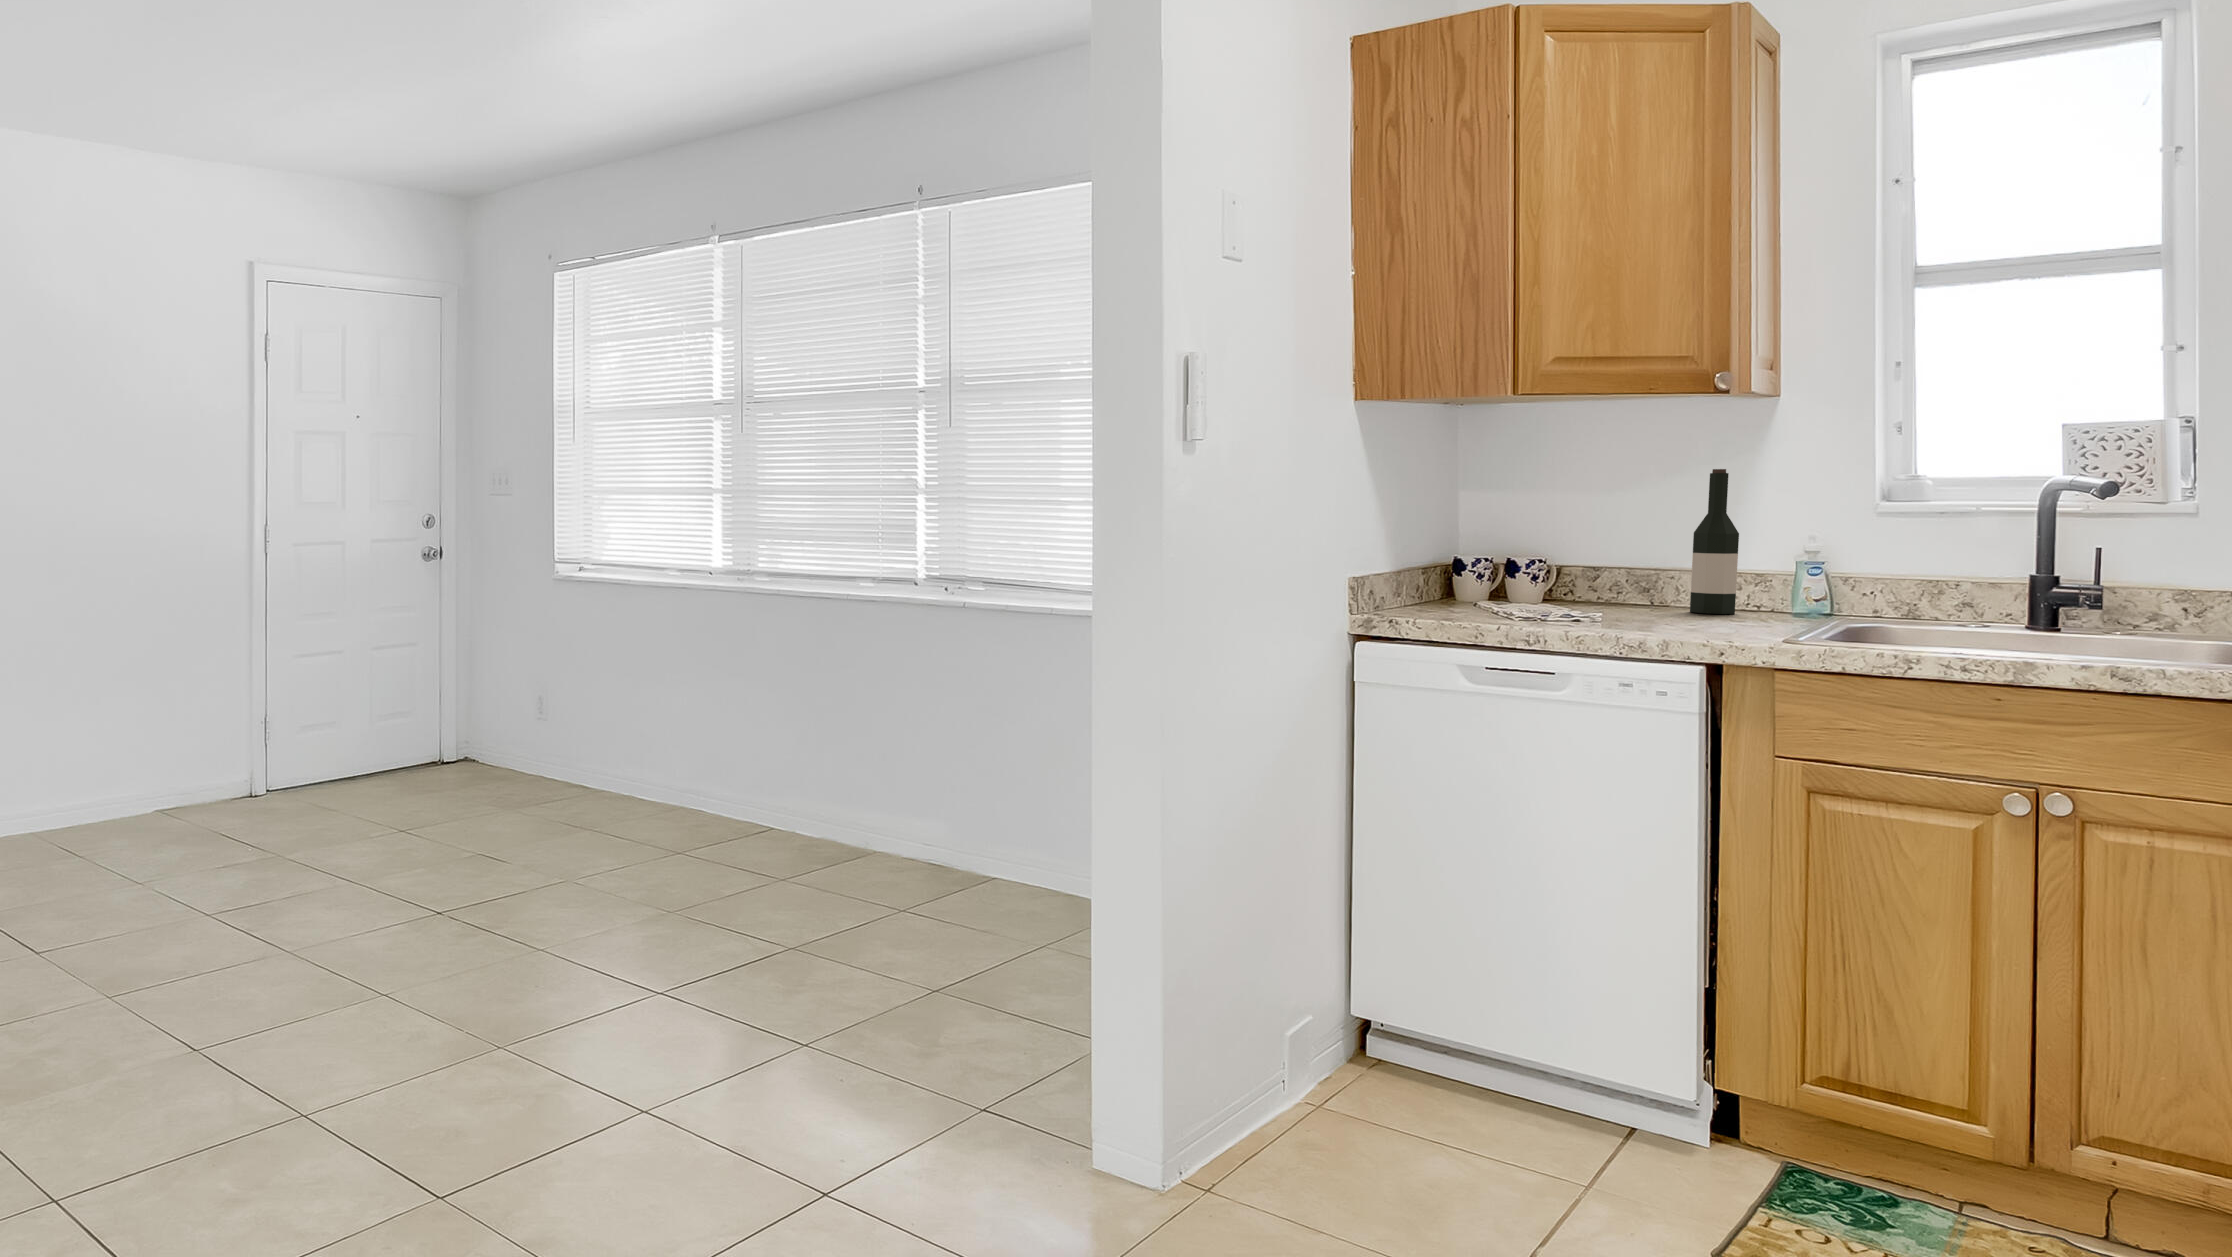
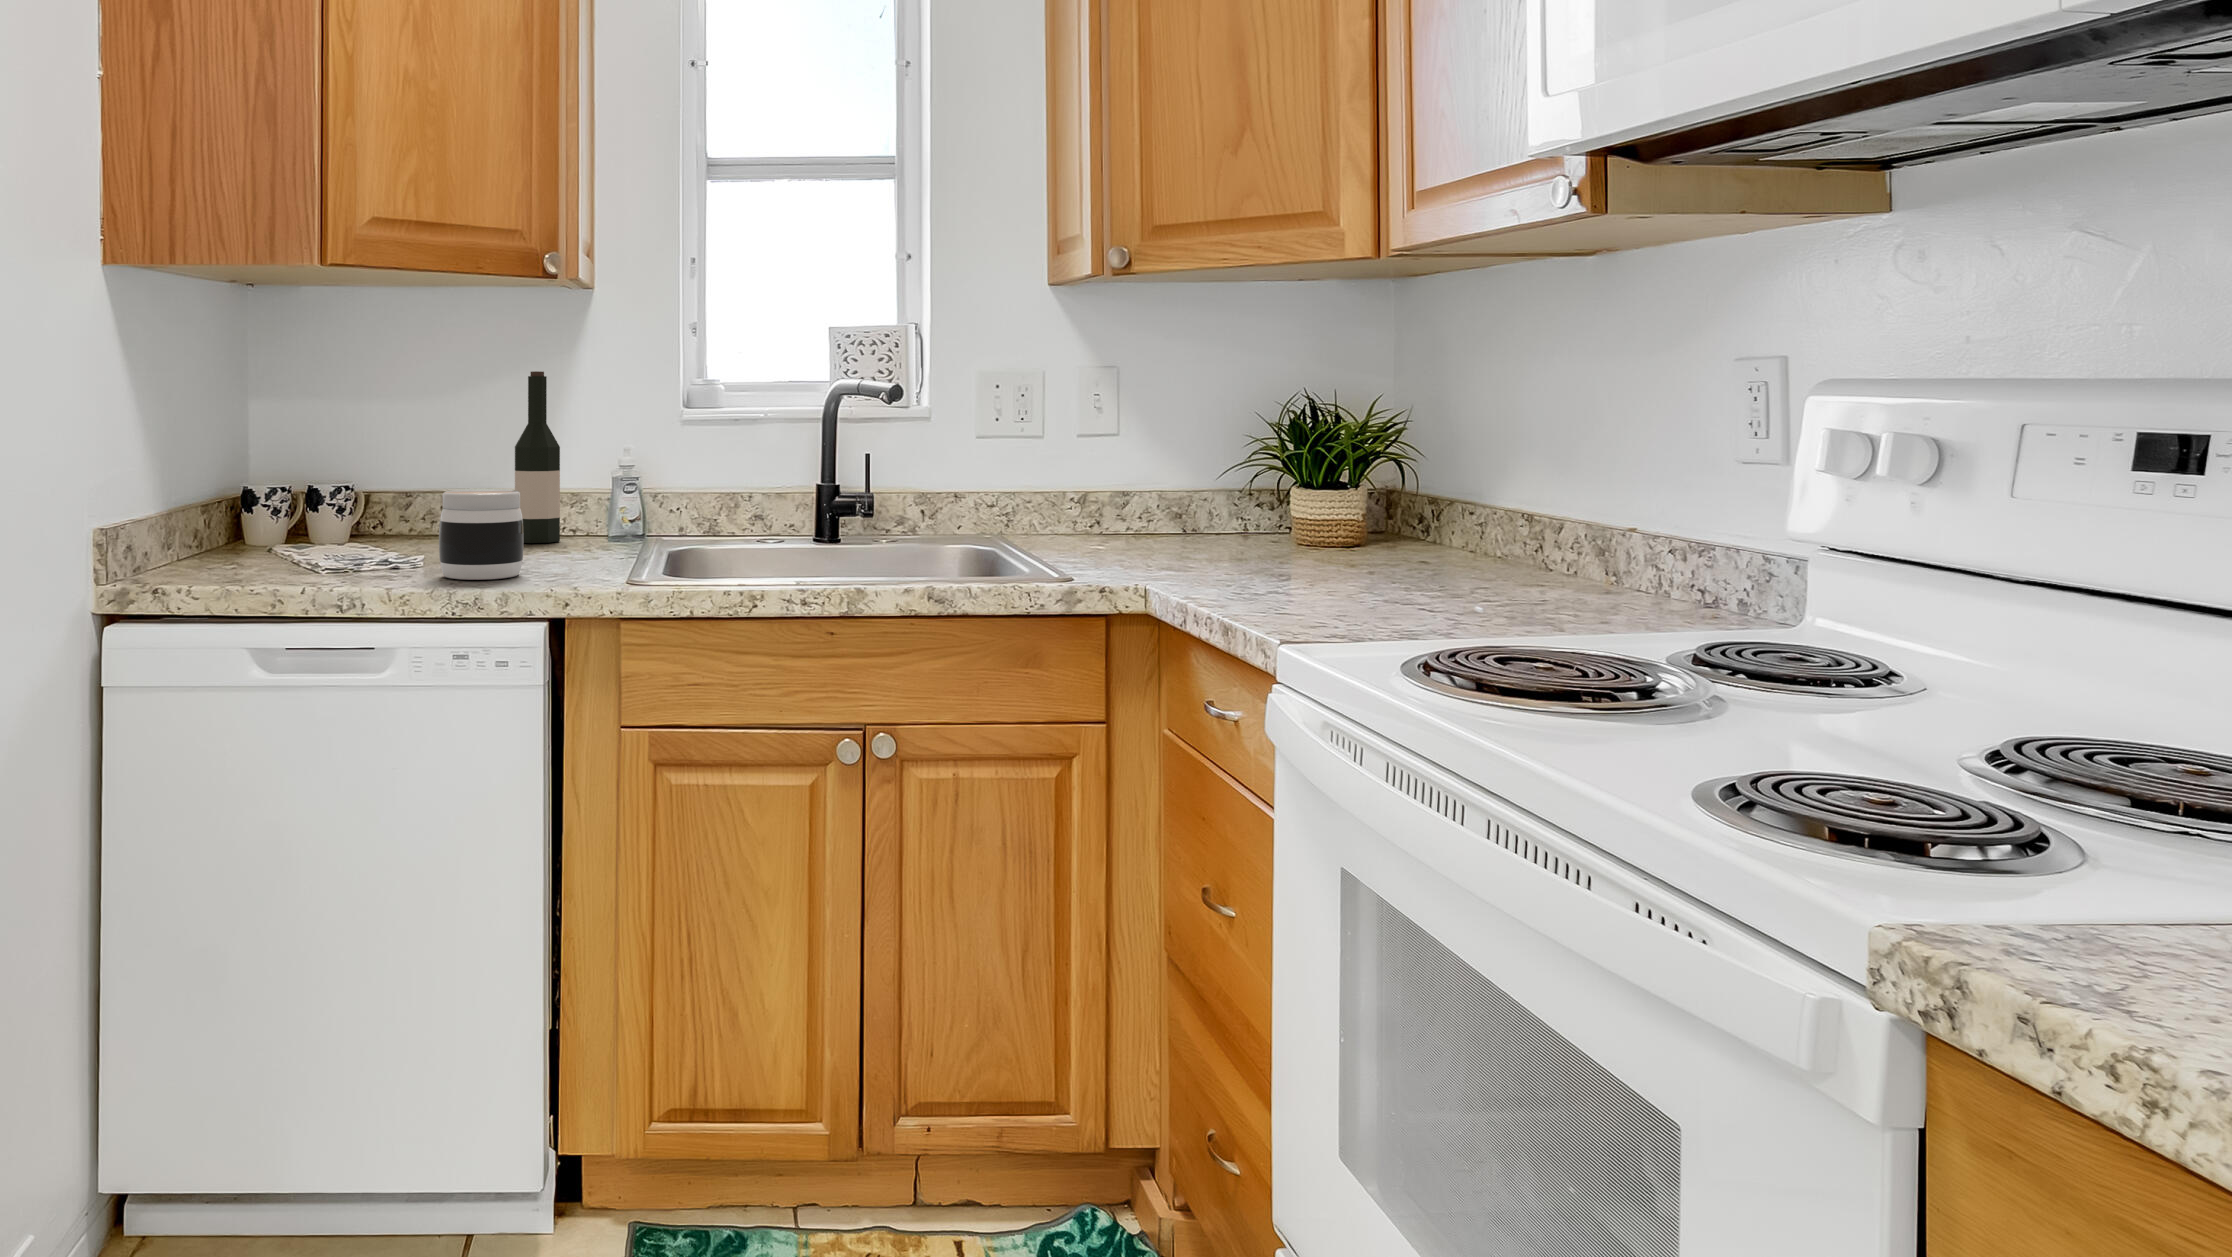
jar: none [1613,564,1688,632] -> present [439,489,524,580]

